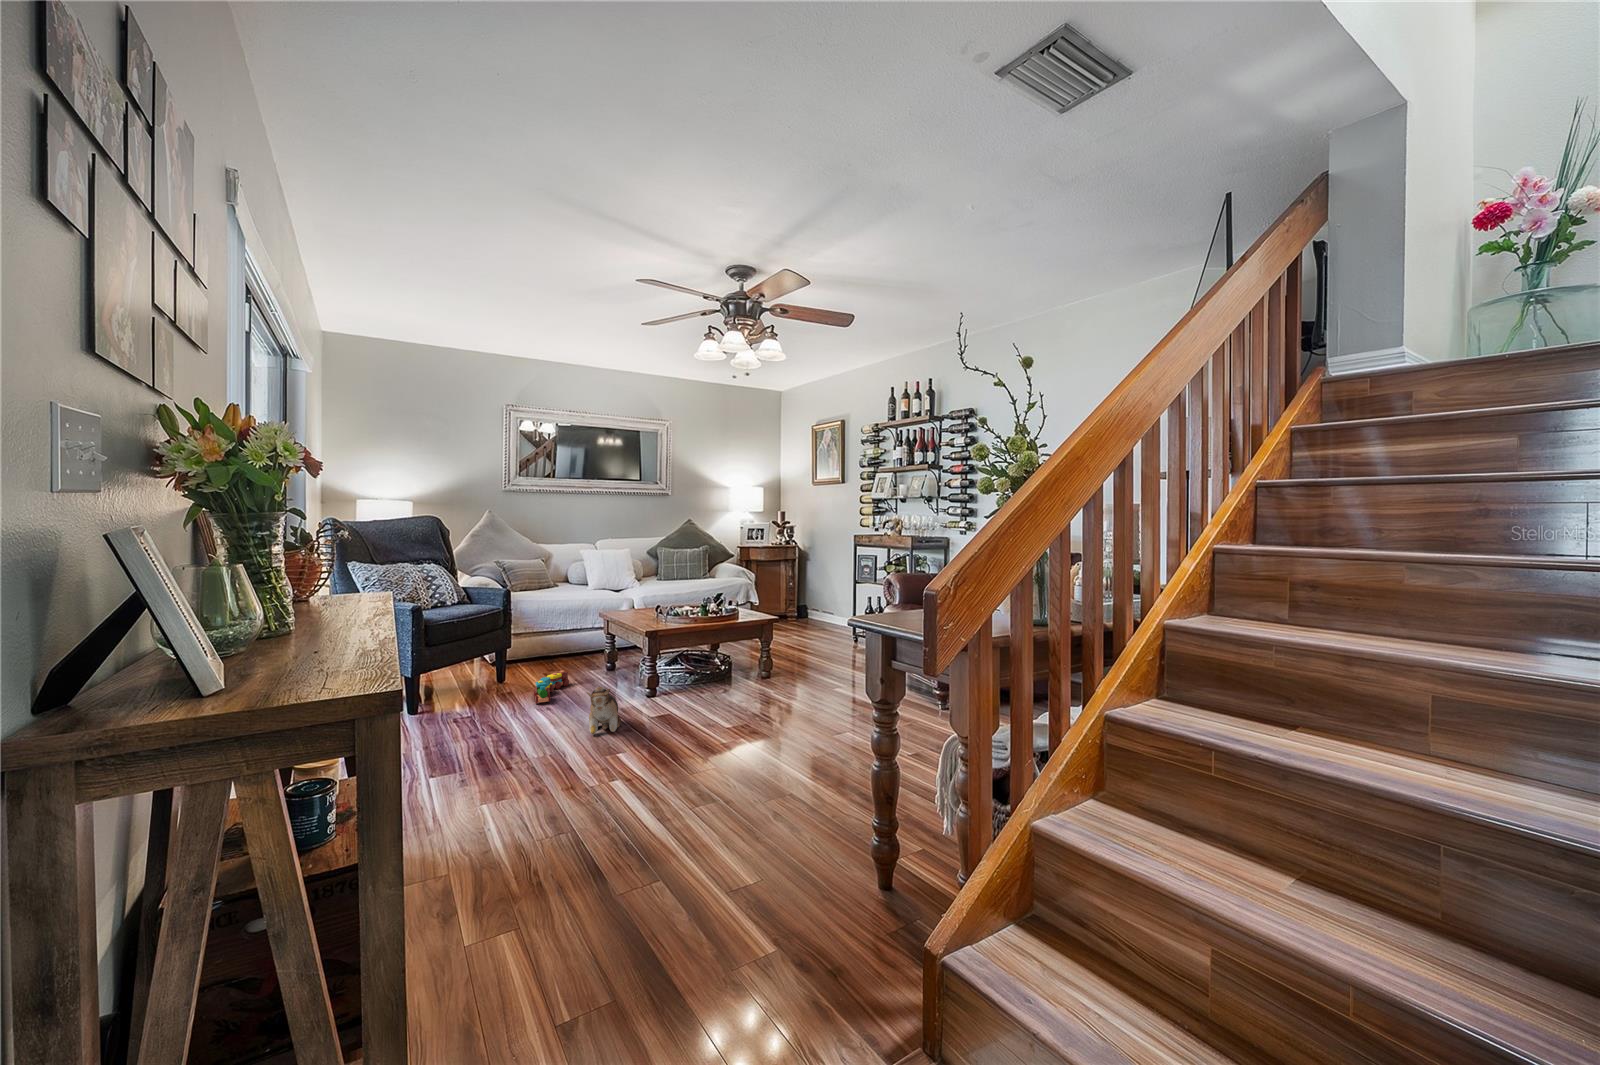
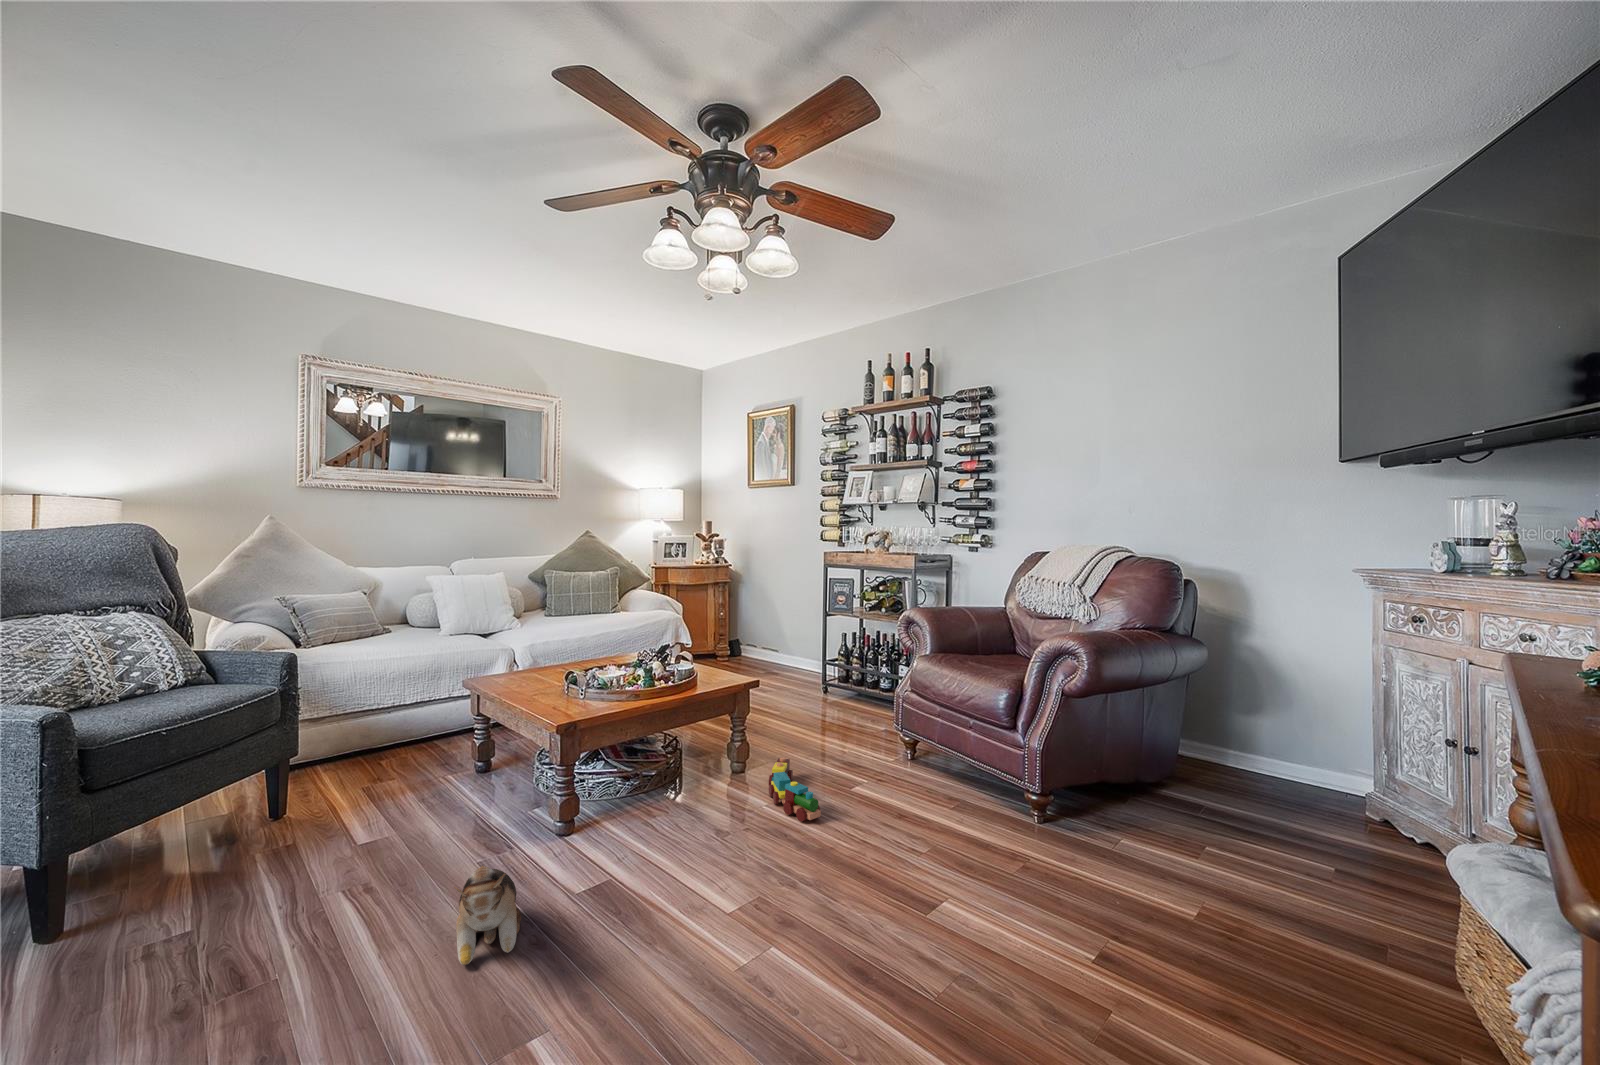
toy train: present [533,671,569,703] -> present [769,757,821,822]

